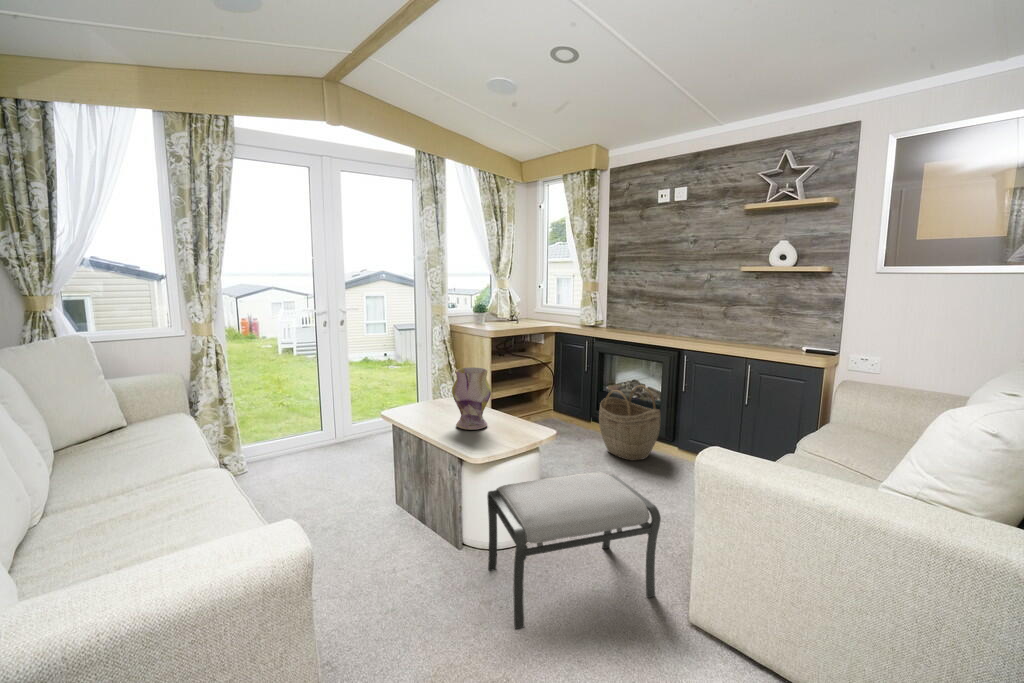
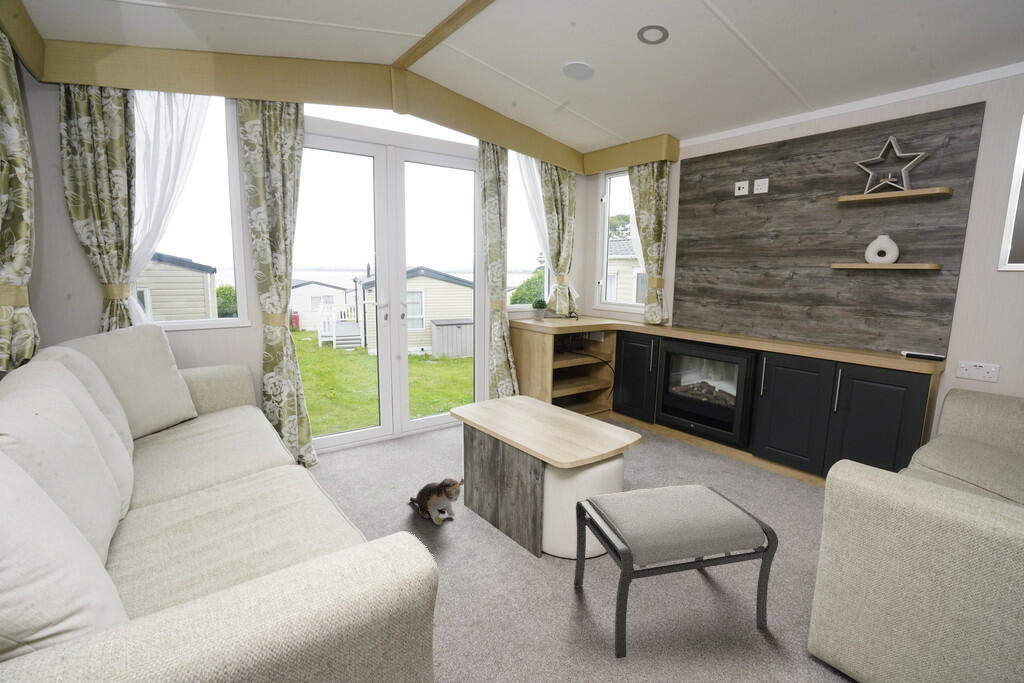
vase: present [452,368,491,430] -> none [530,366,572,432]
woven basket: present [599,385,660,461] -> none [667,388,736,467]
plush toy: none [342,477,392,523] -> present [410,478,465,525]

